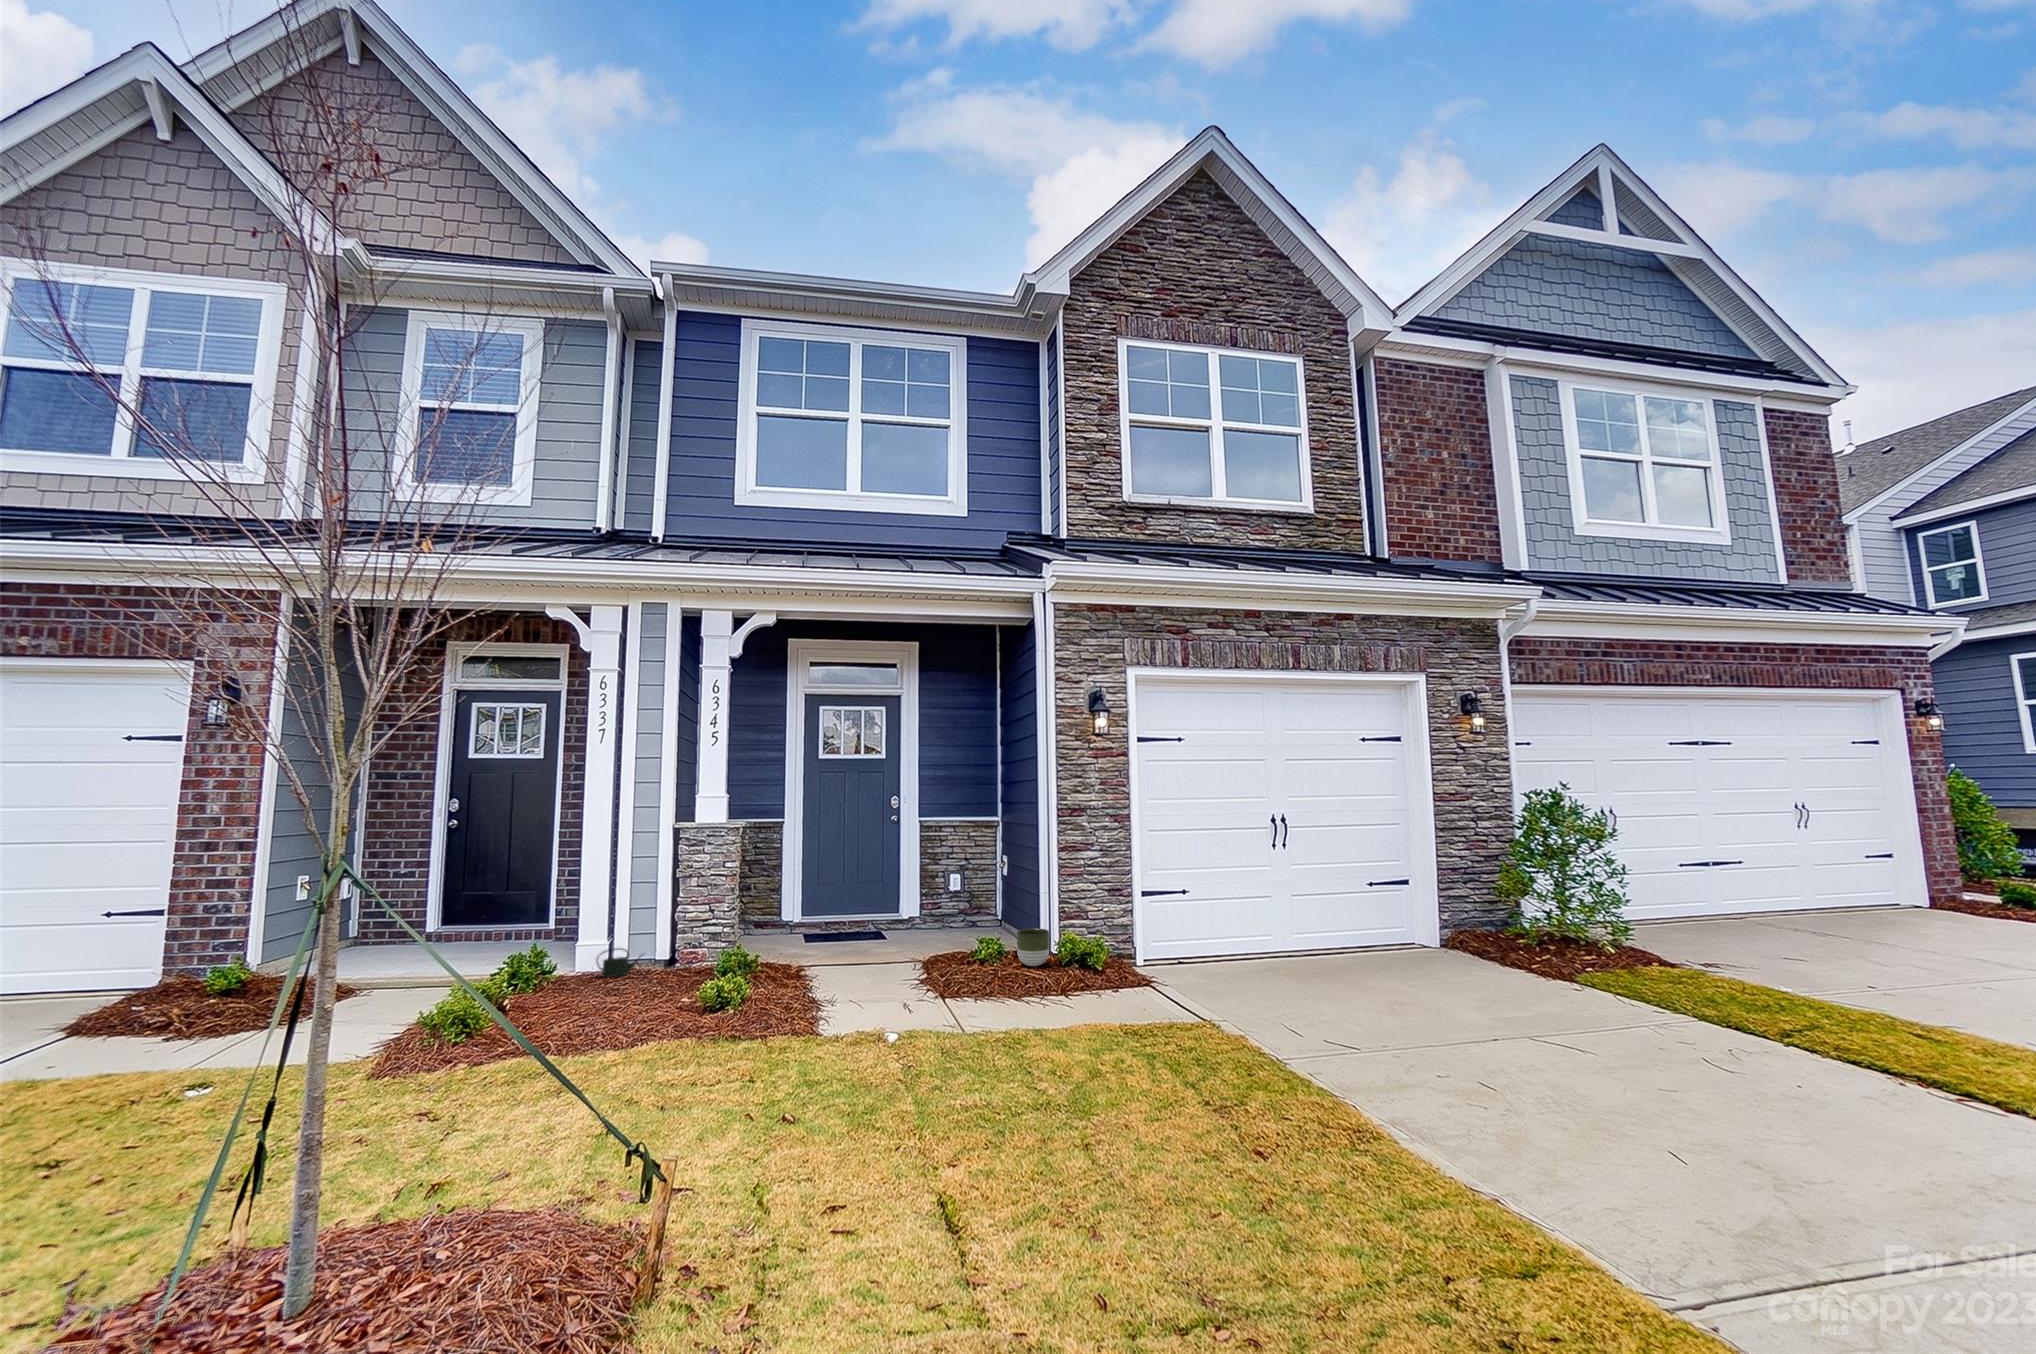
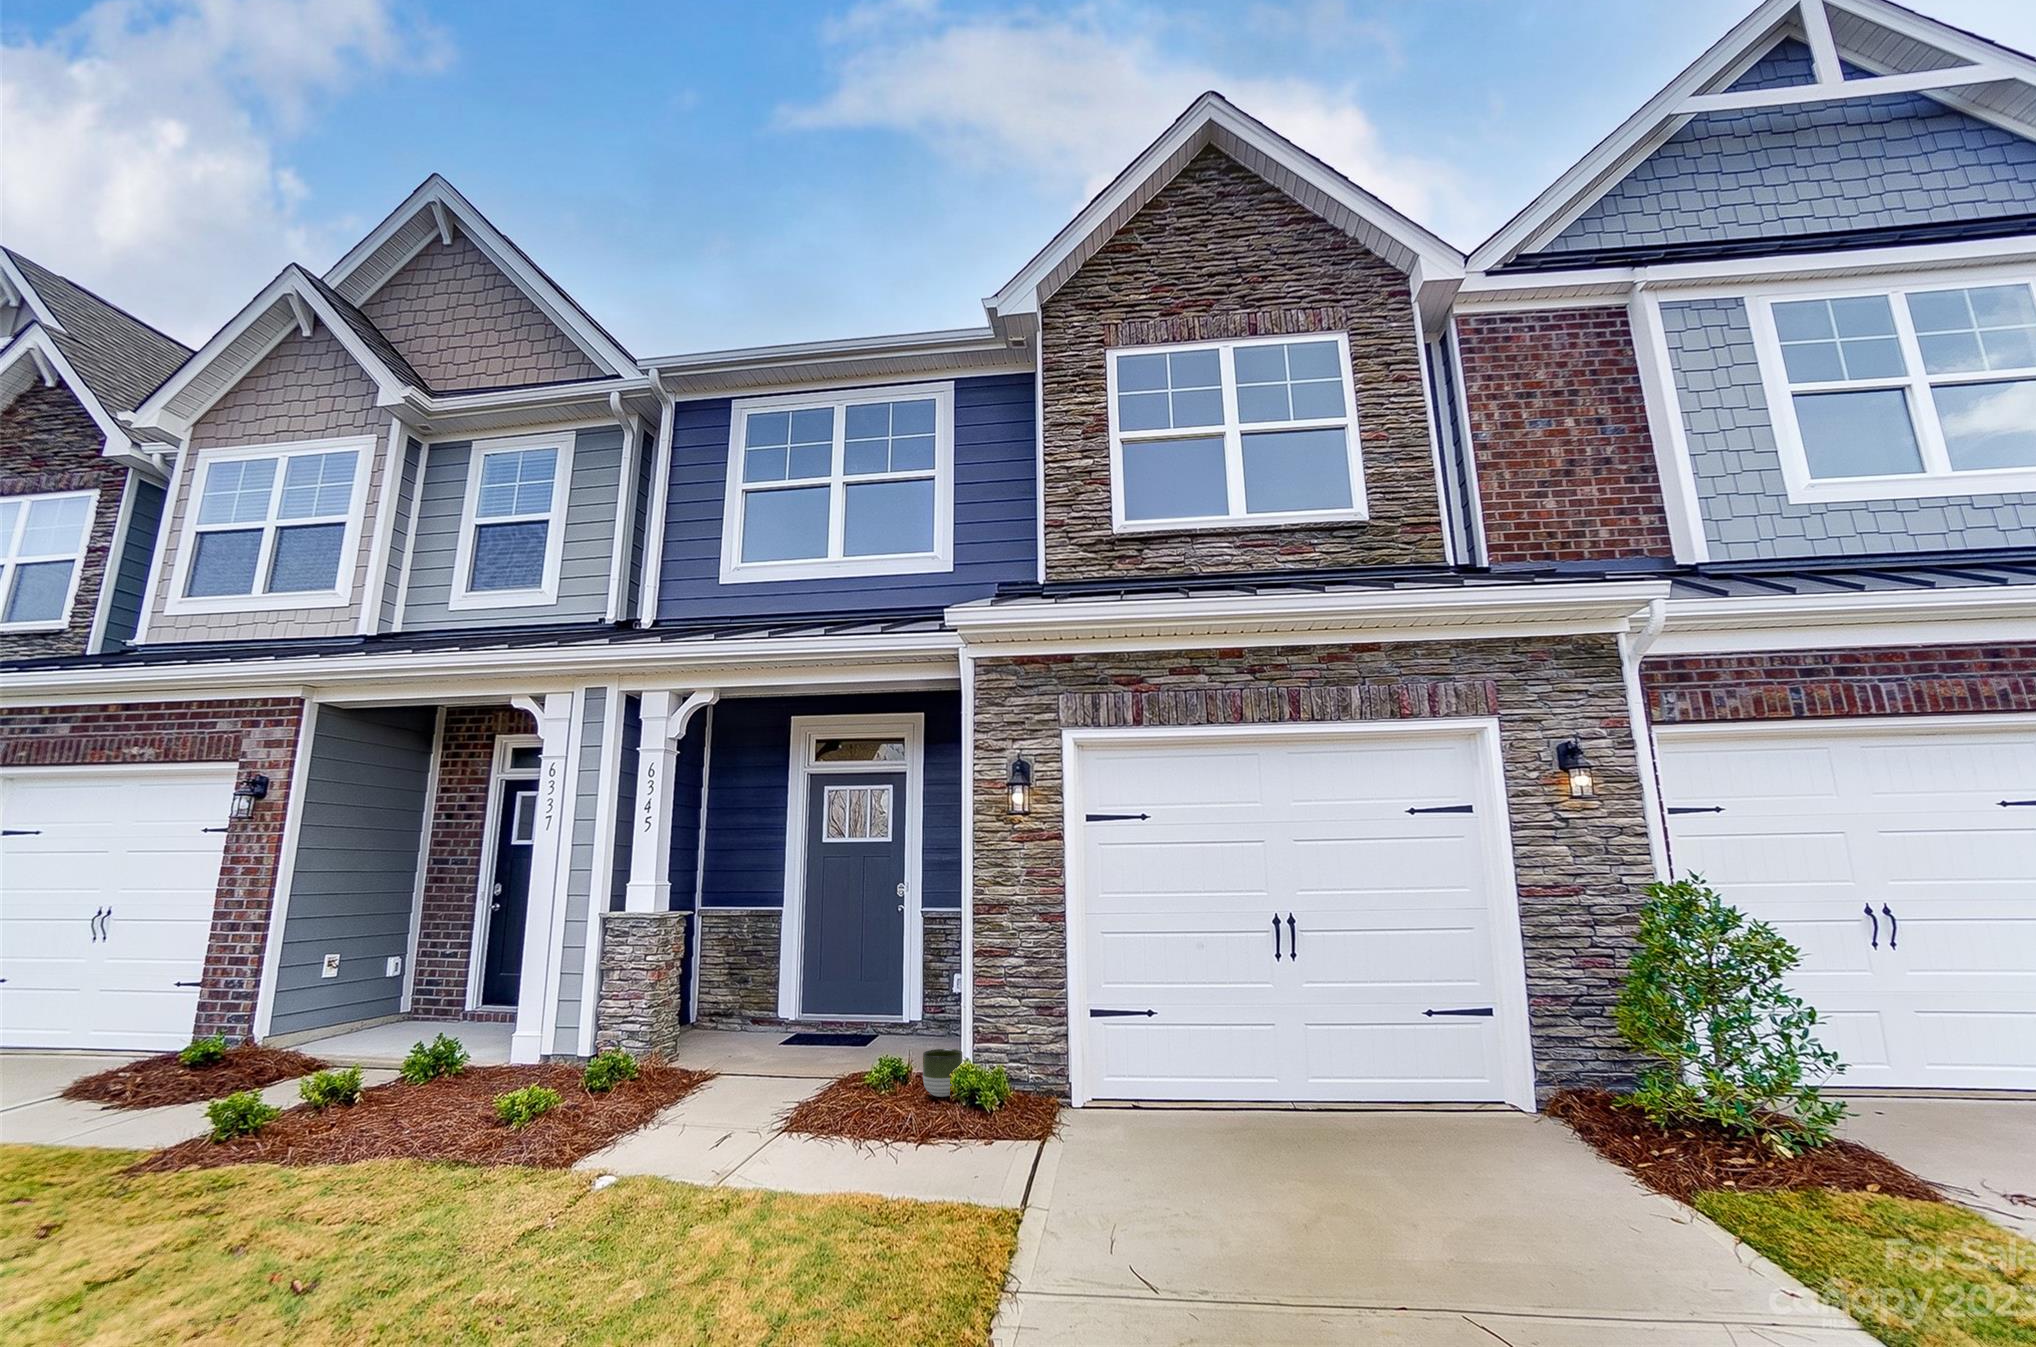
watering can: present [596,948,643,977] -> none [508,1043,558,1074]

